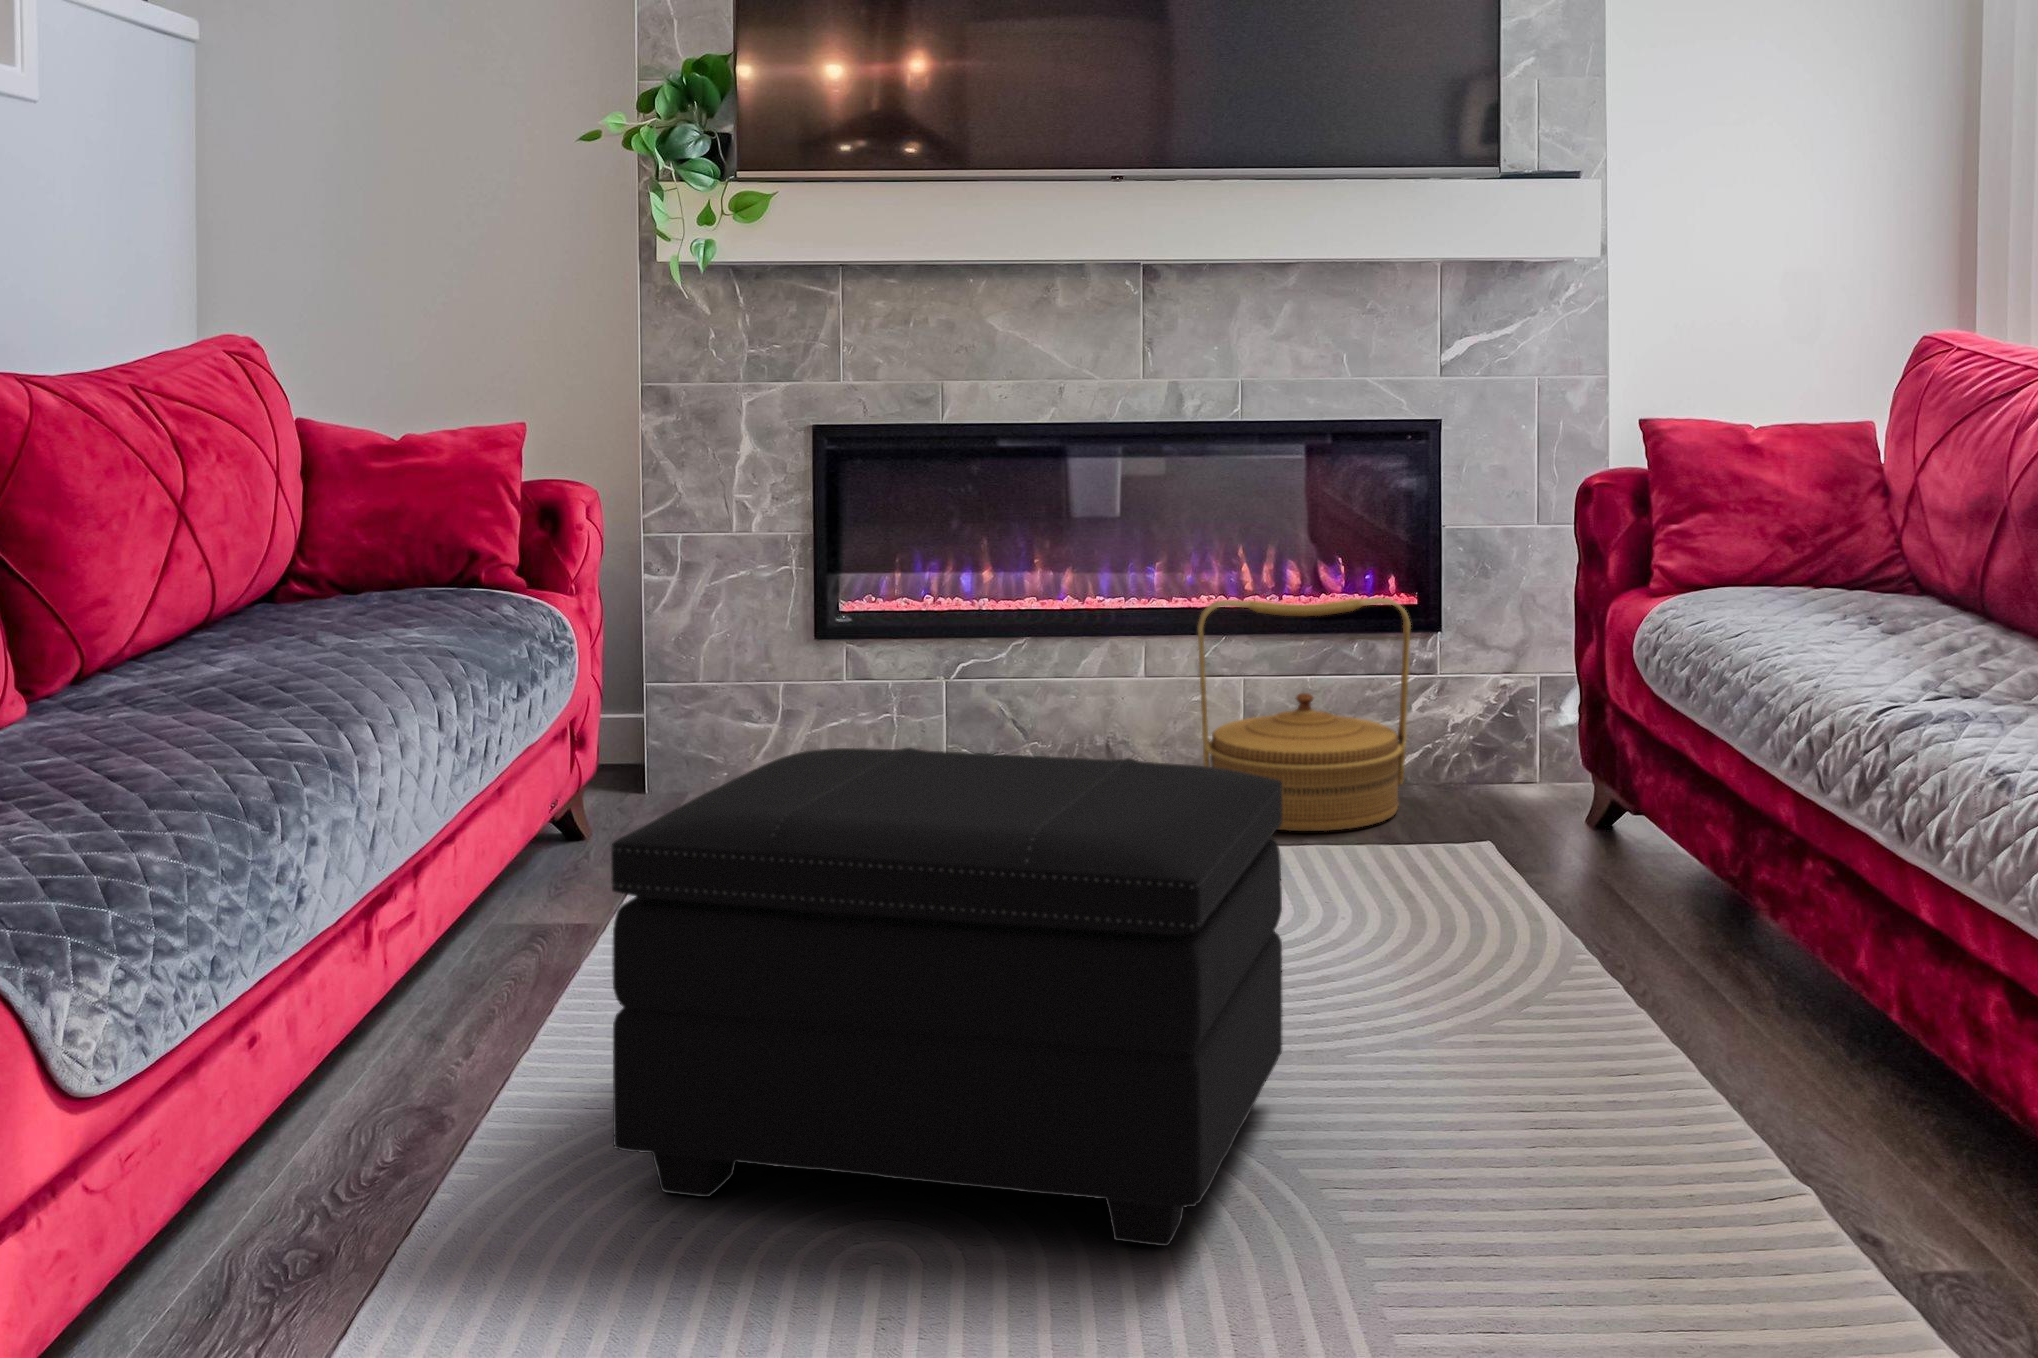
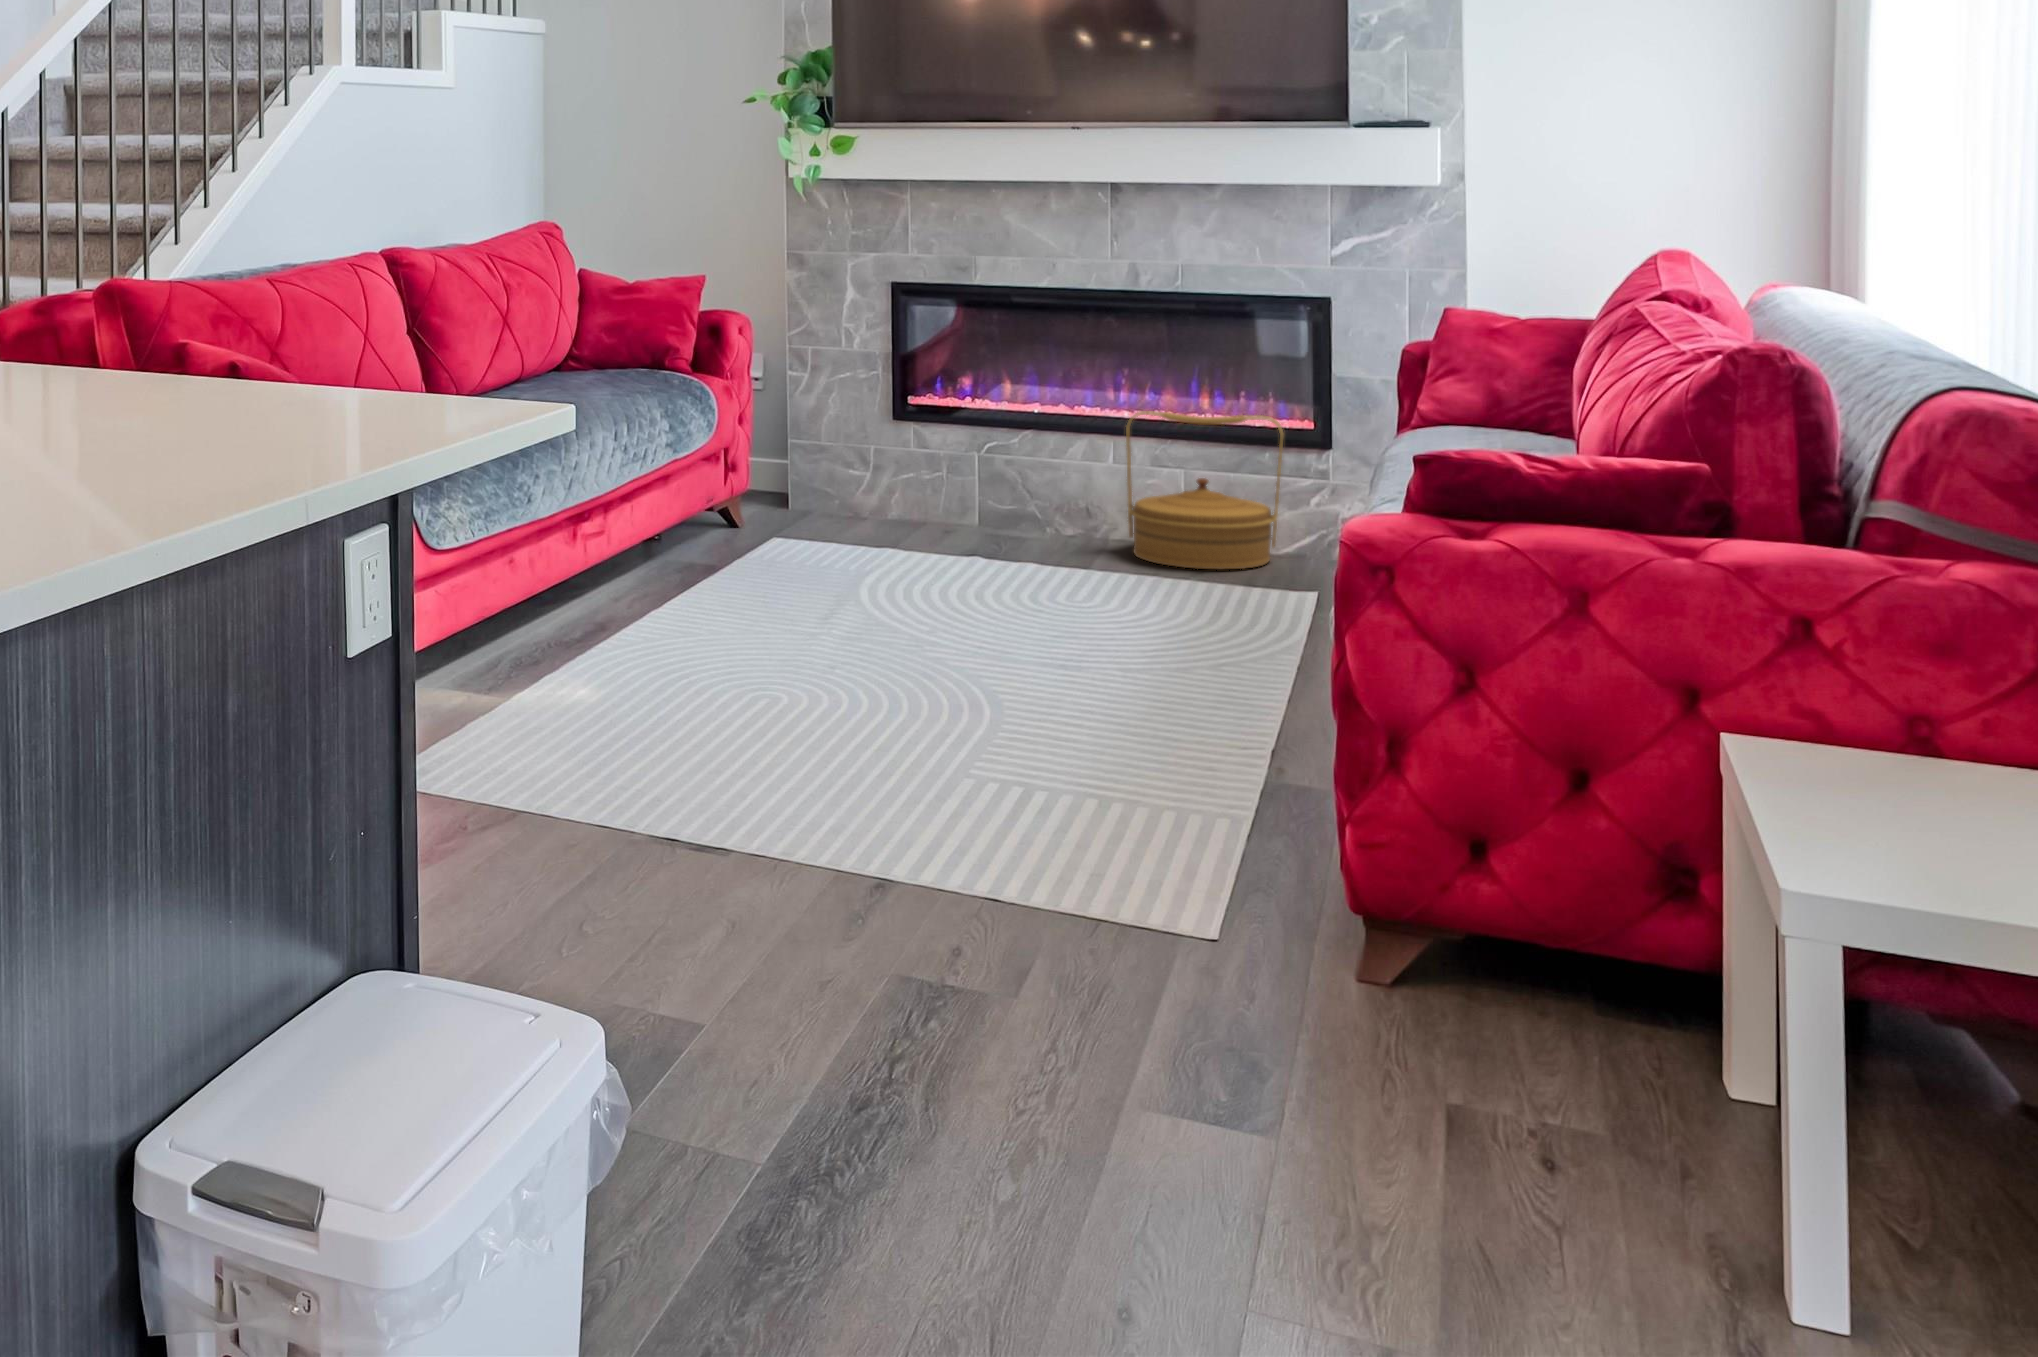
footstool: present [611,747,1282,1246] -> none [667,461,1034,708]

